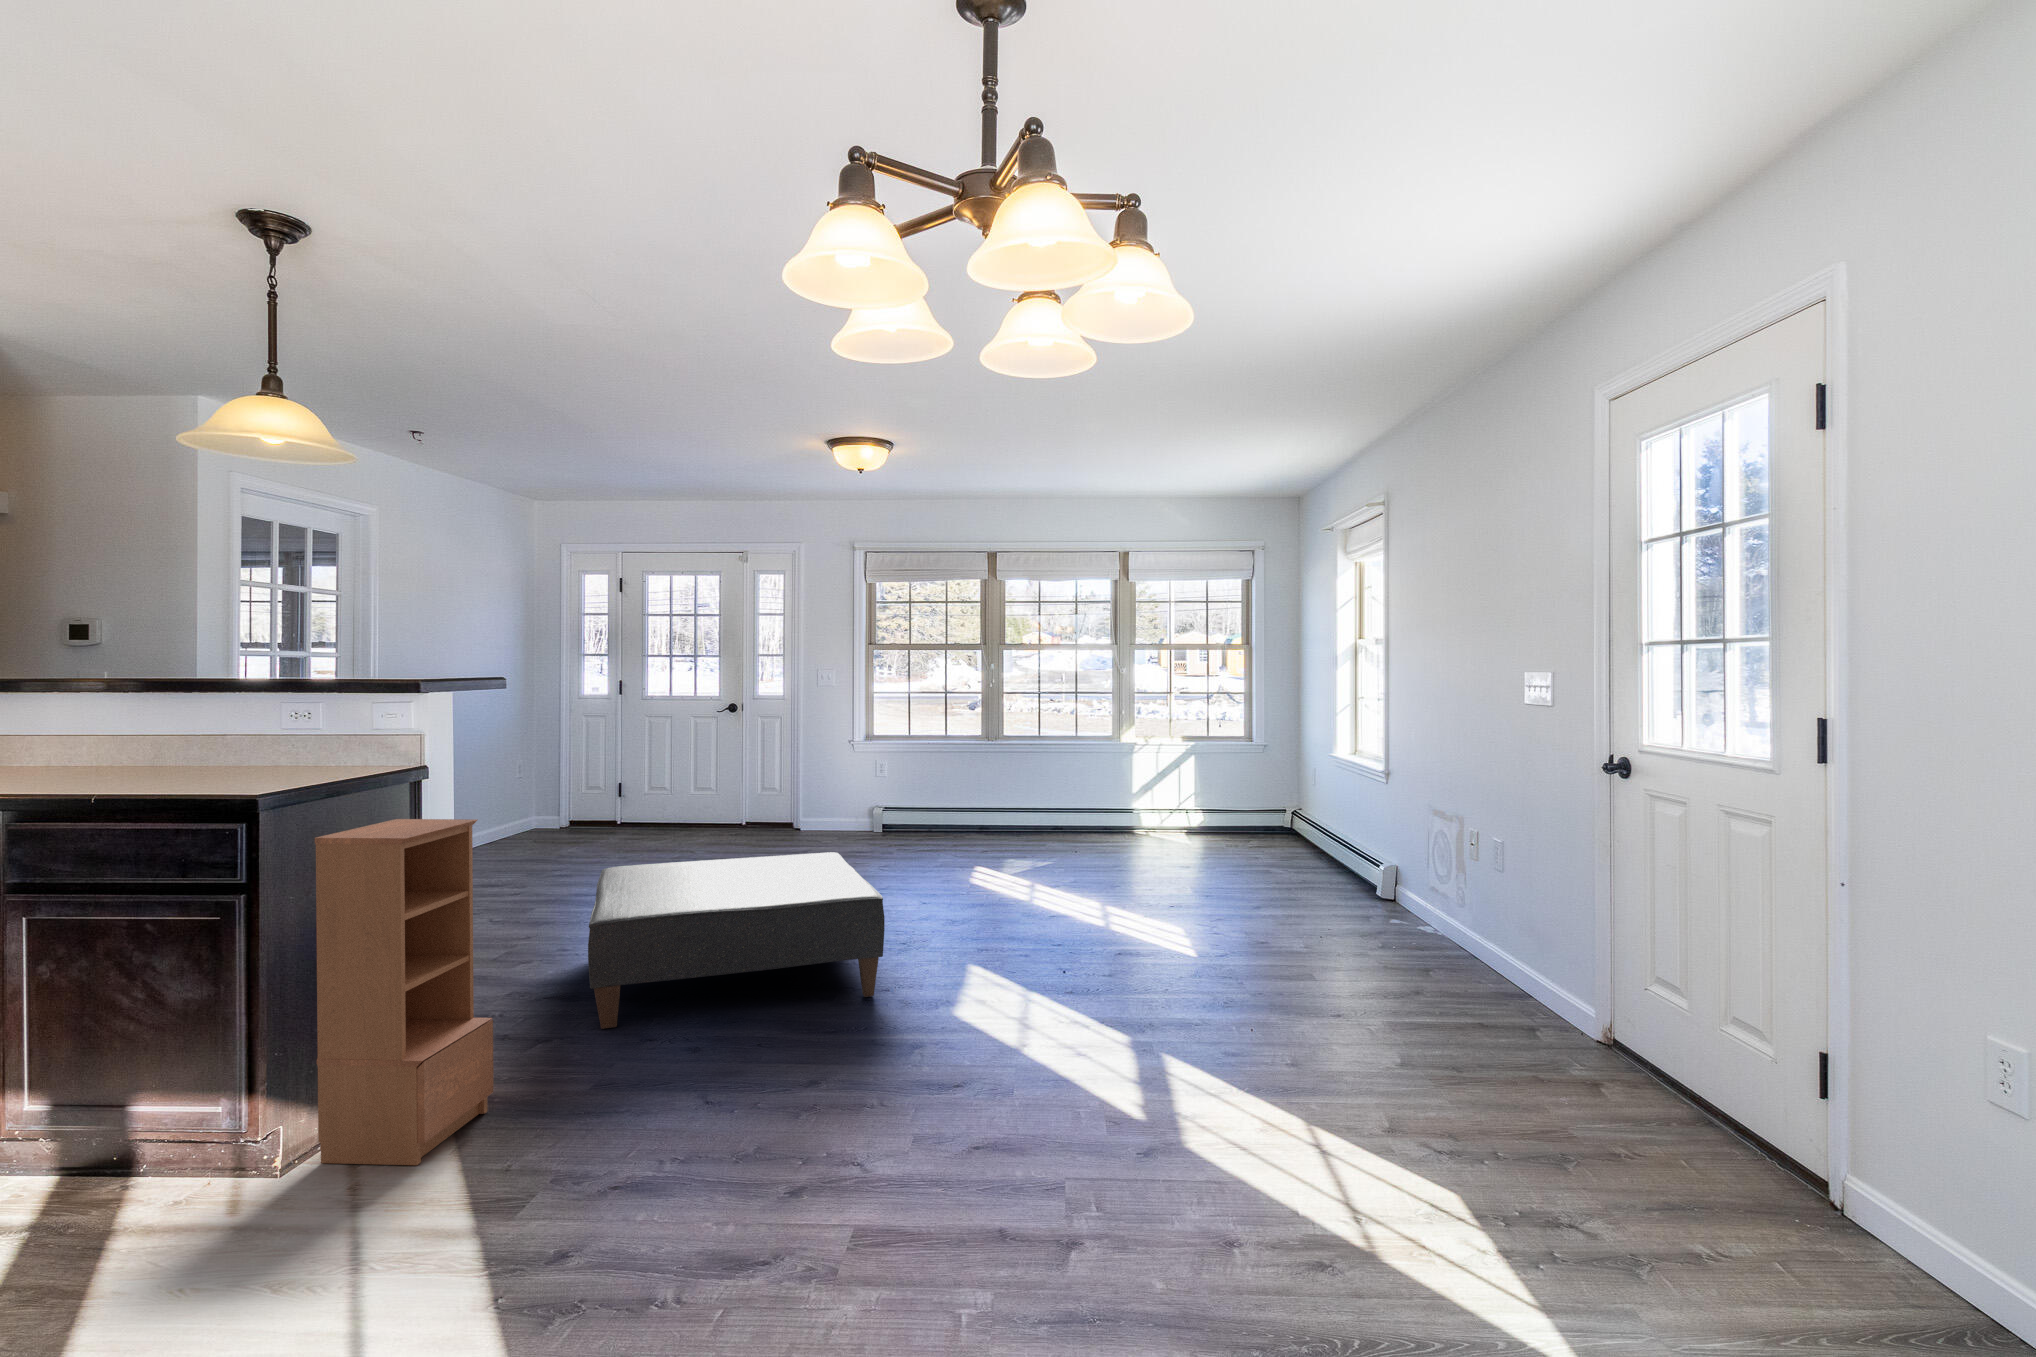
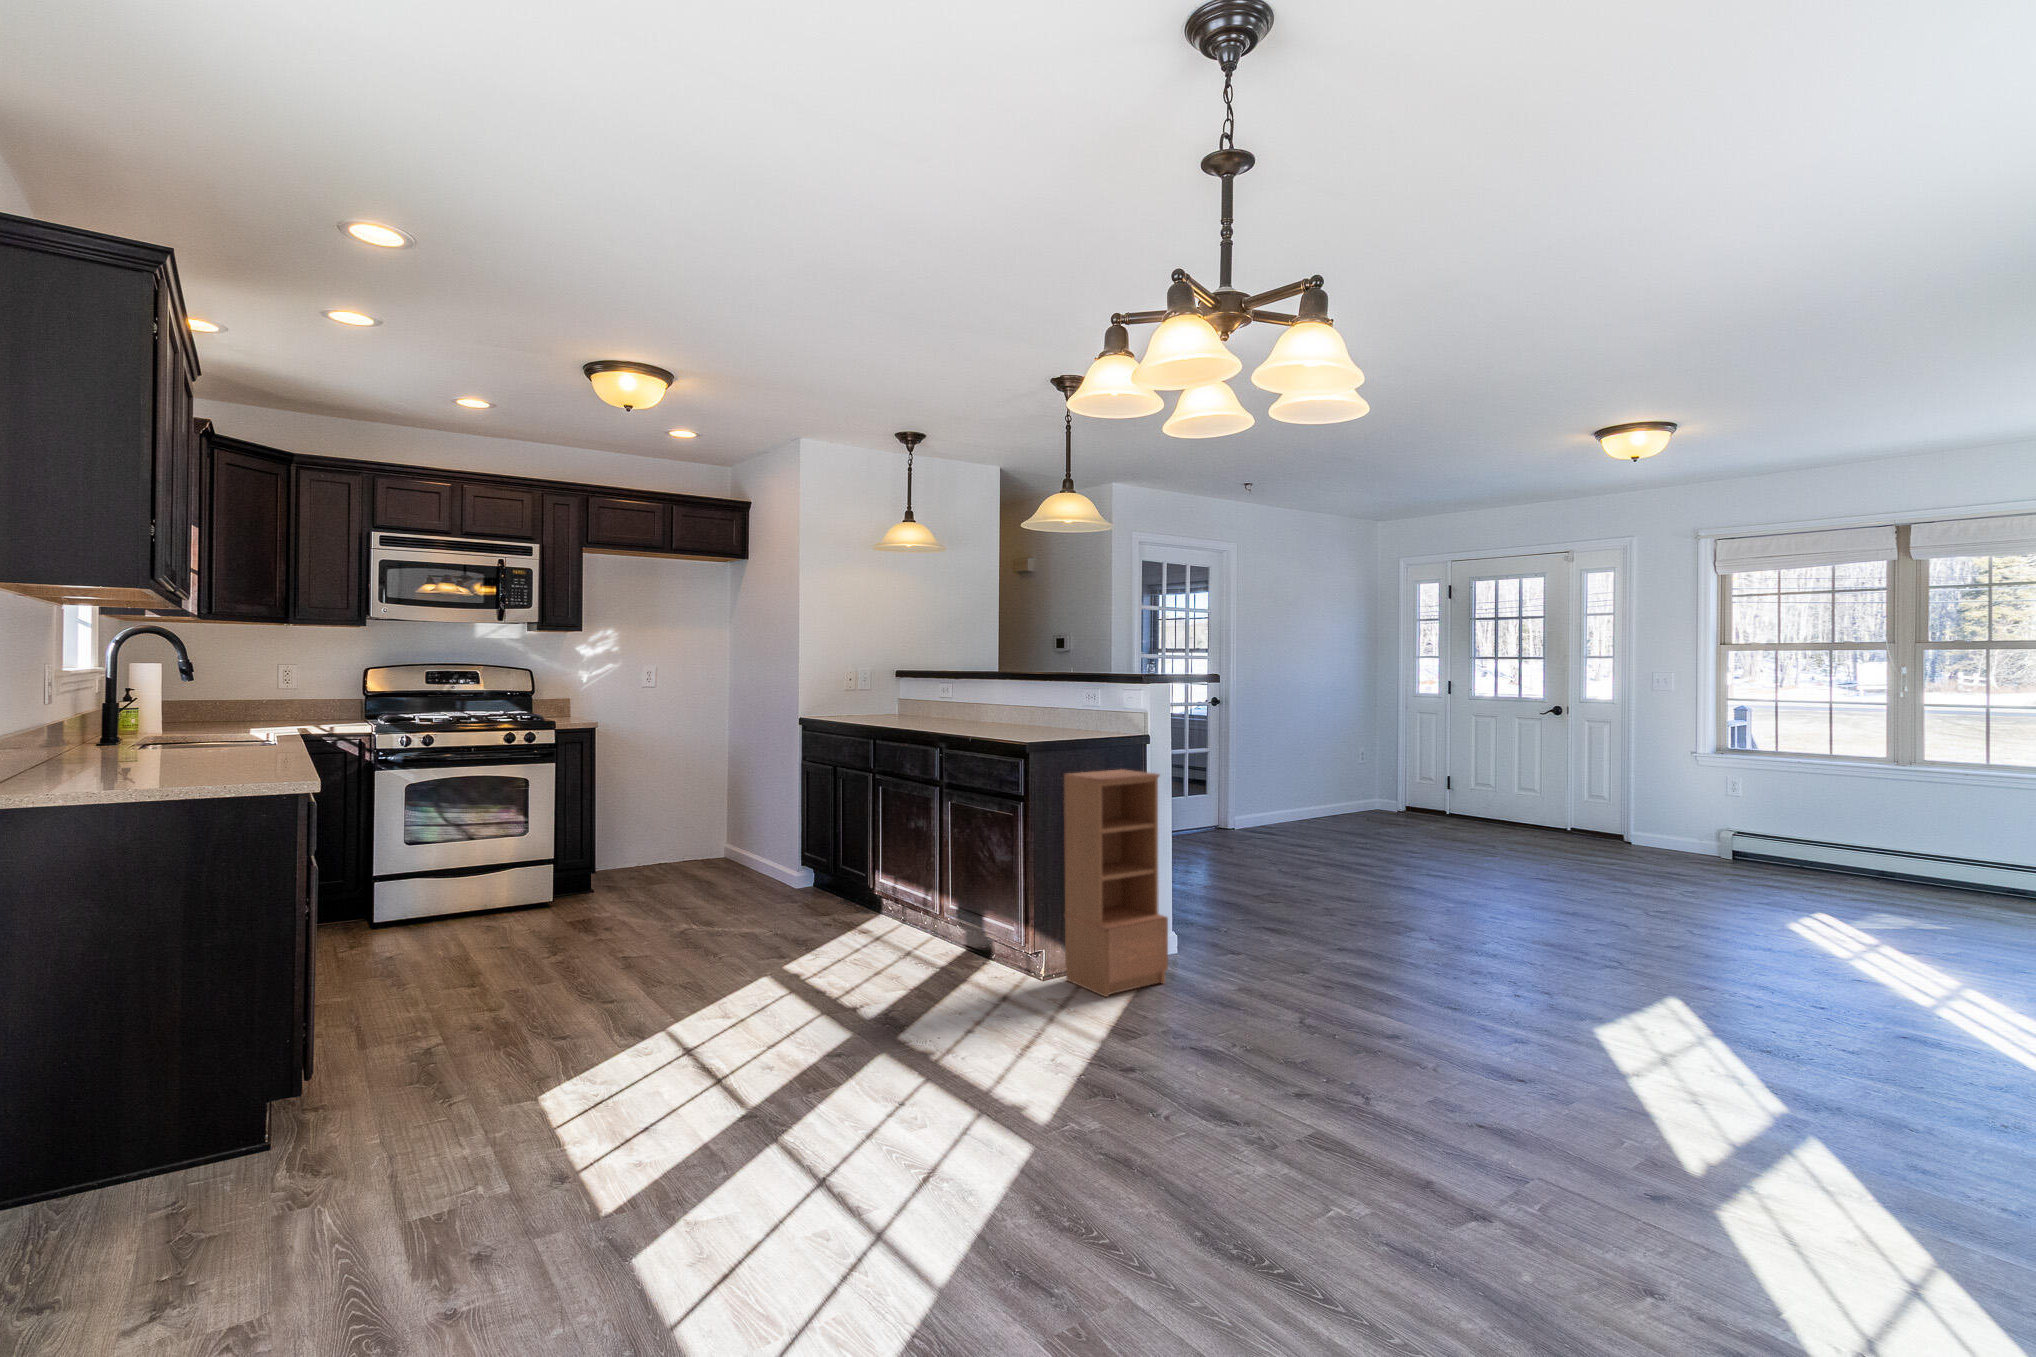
ottoman: present [588,852,885,1029] -> none [1267,838,1559,996]

